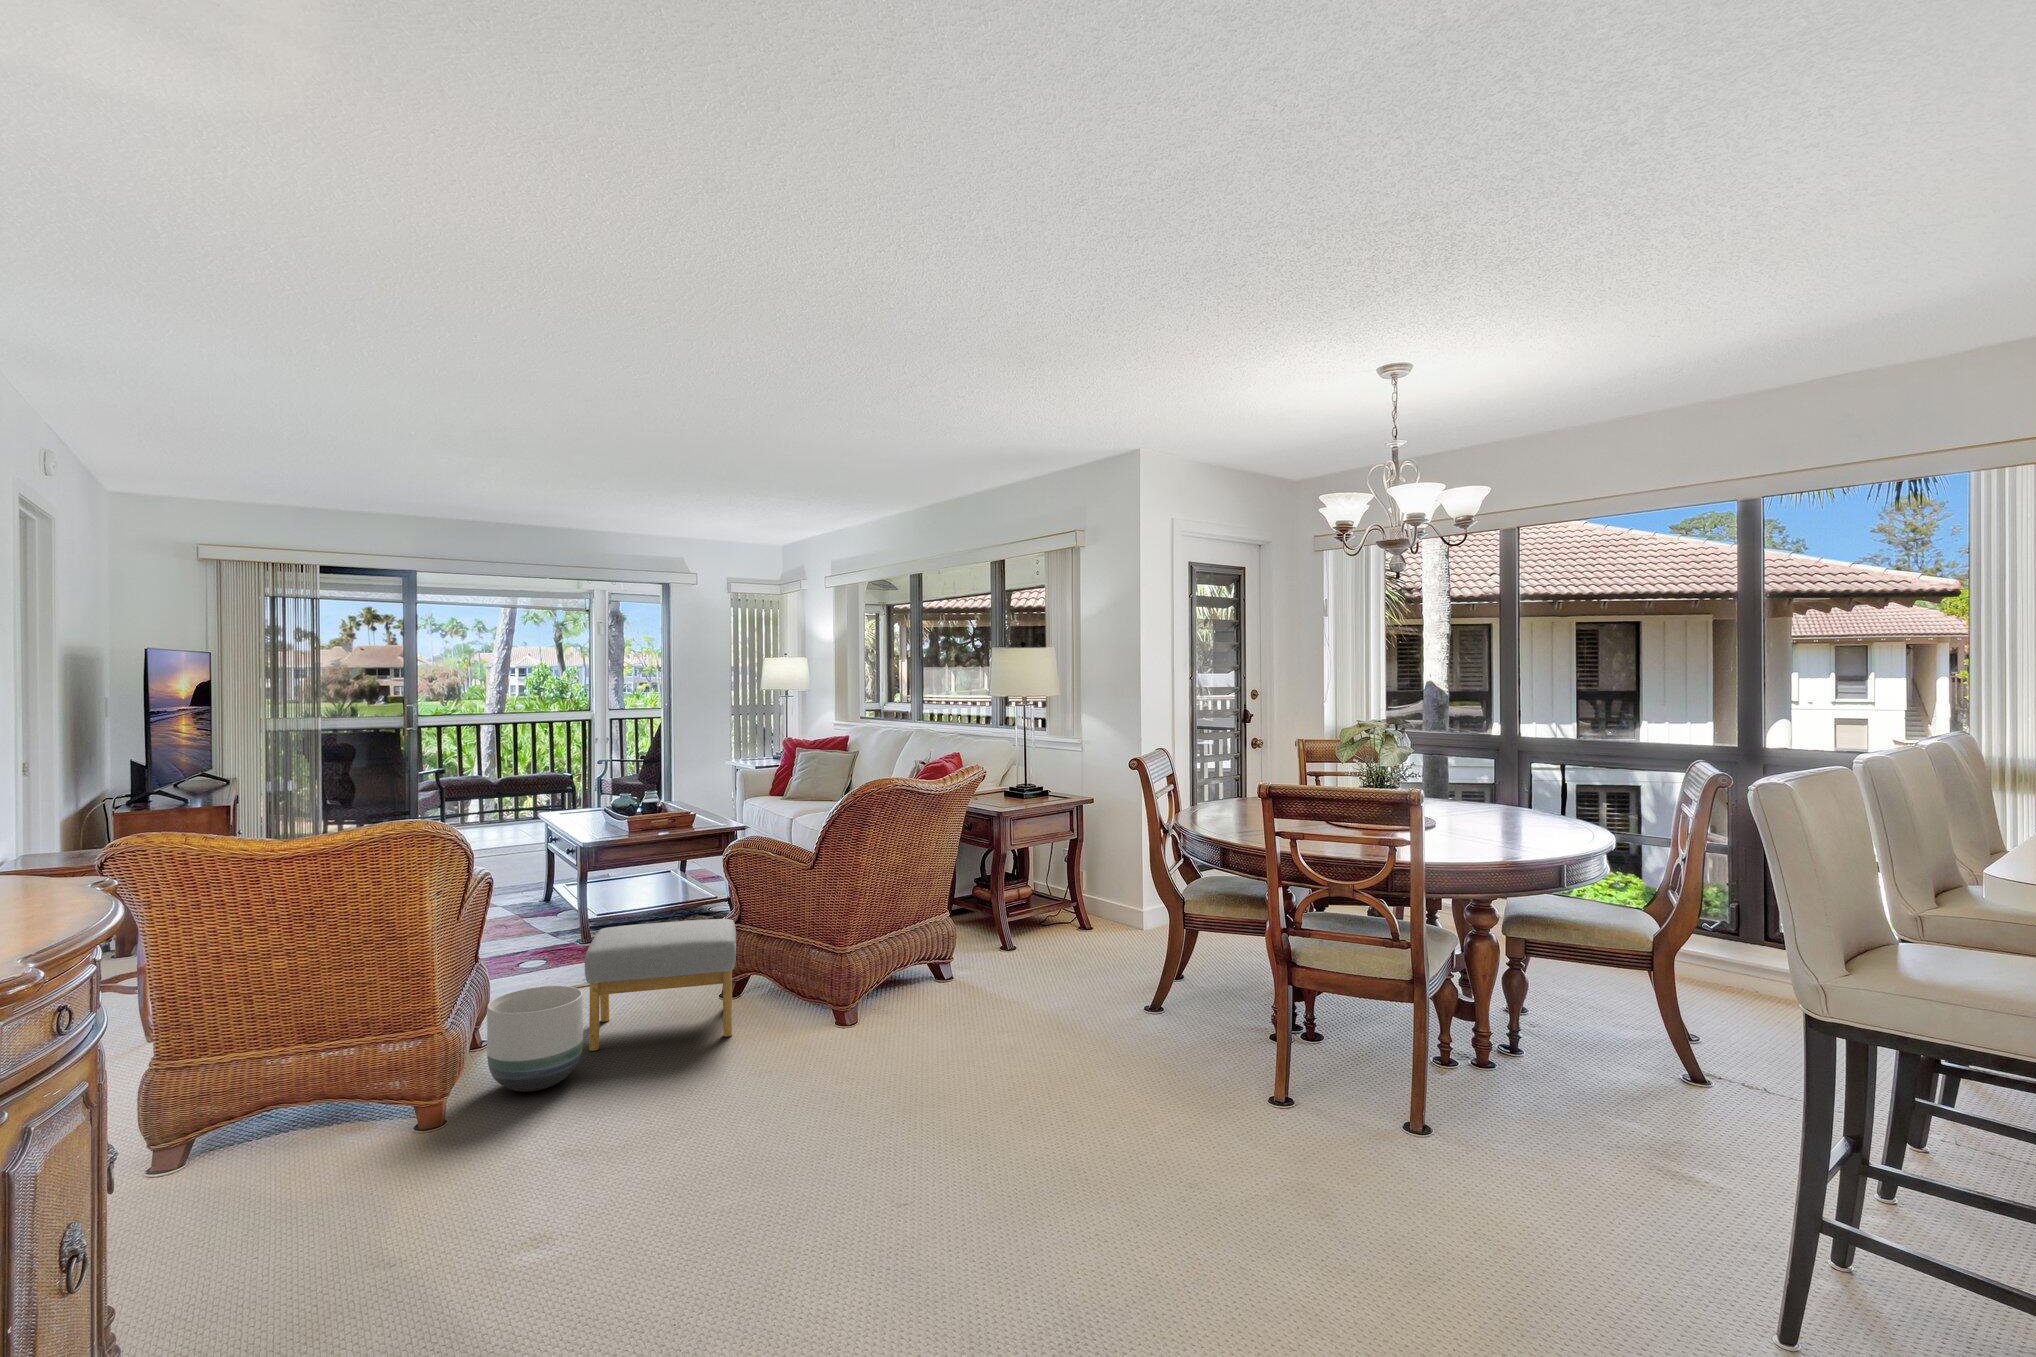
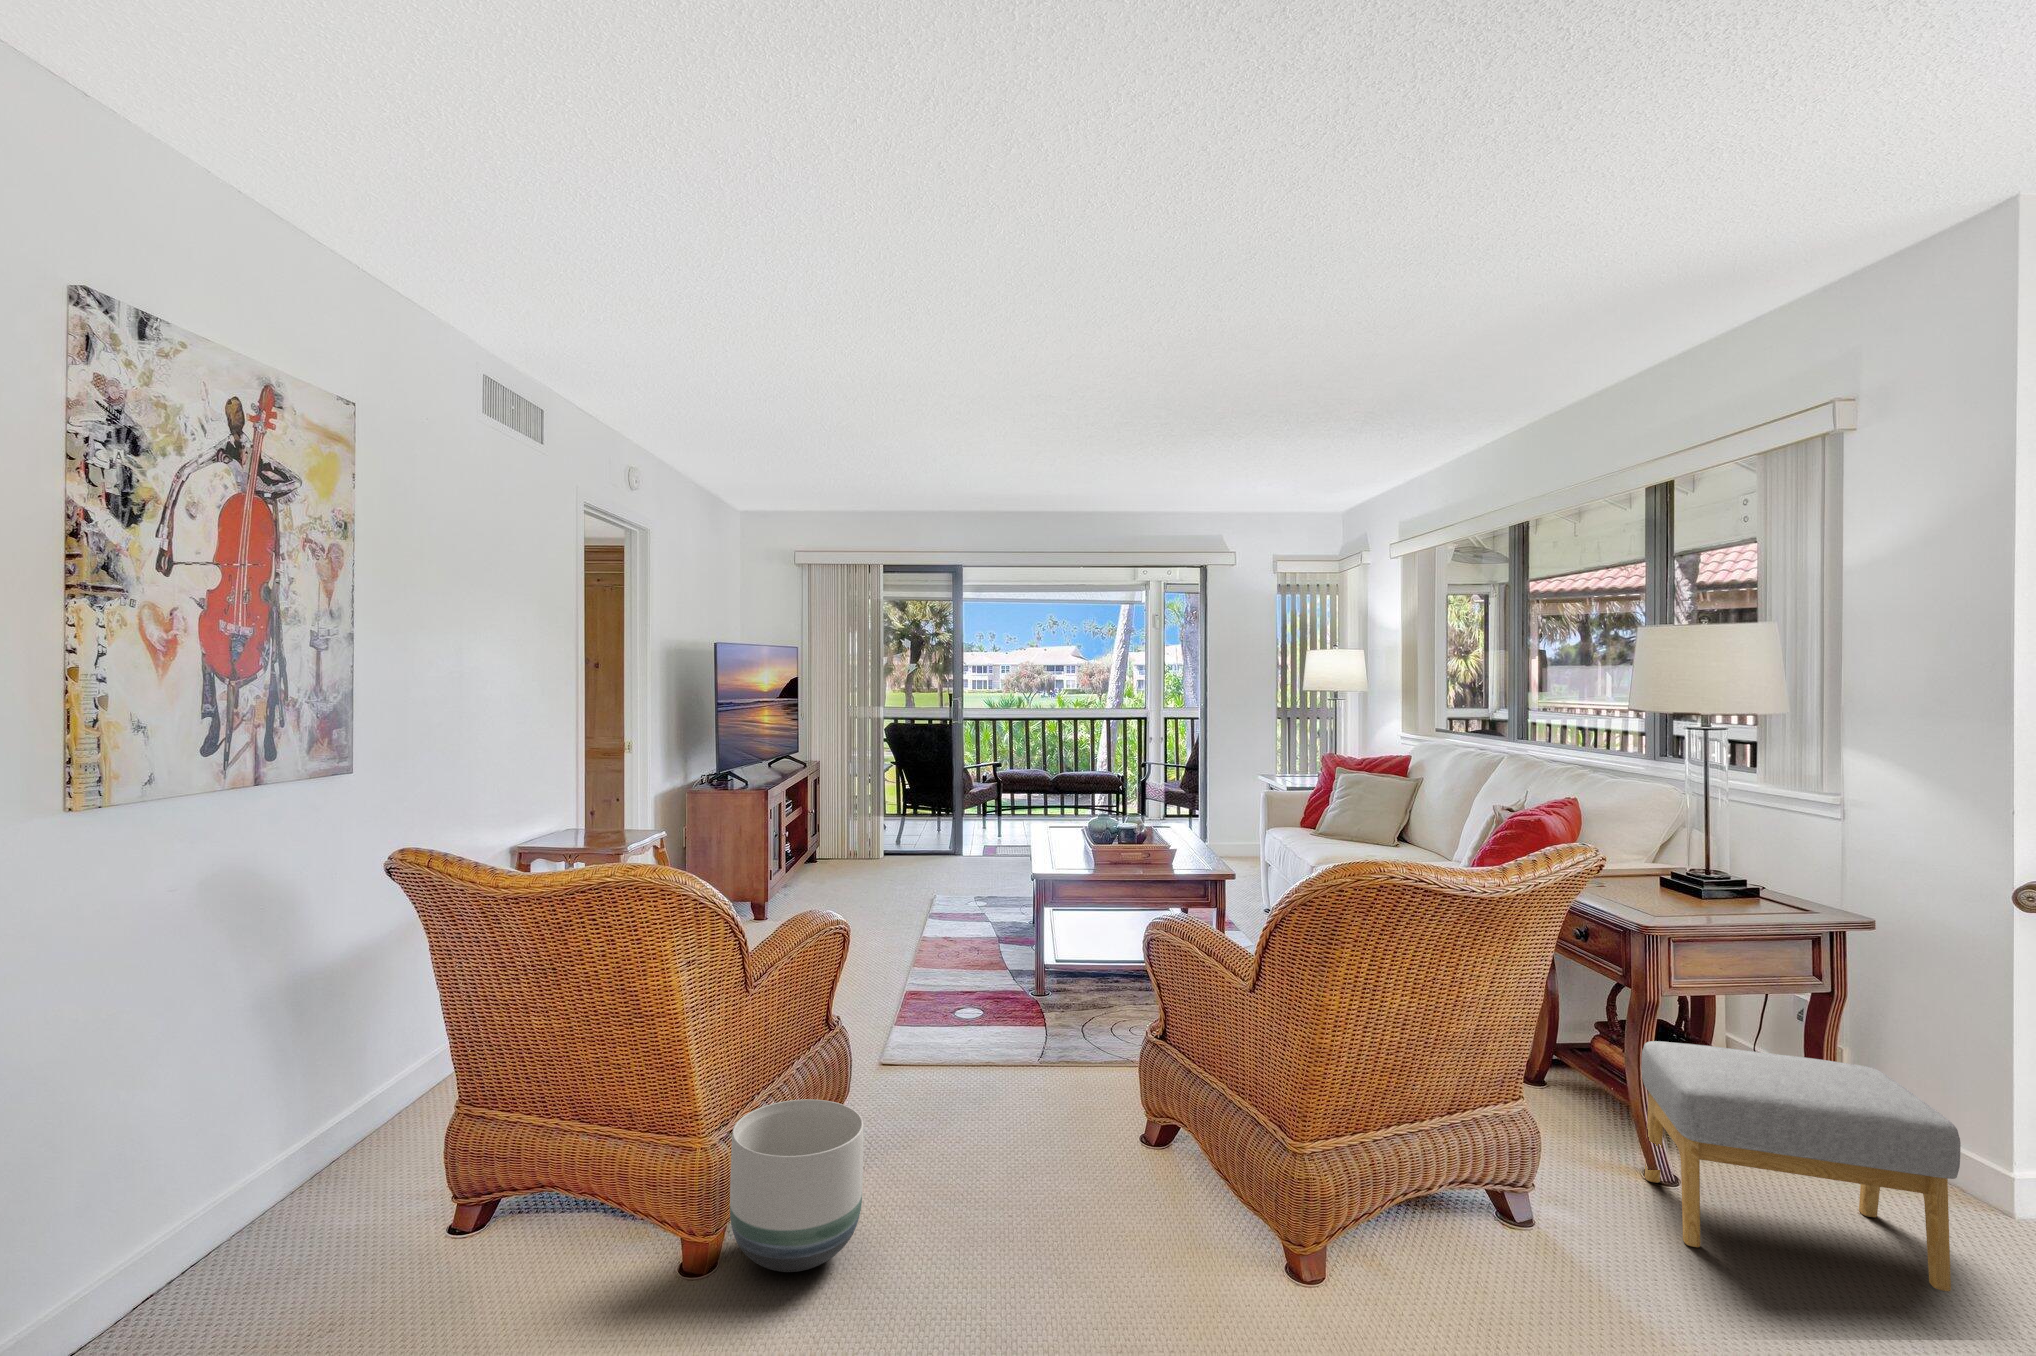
footstool: present [585,919,736,1051] -> present [1641,1041,1961,1291]

